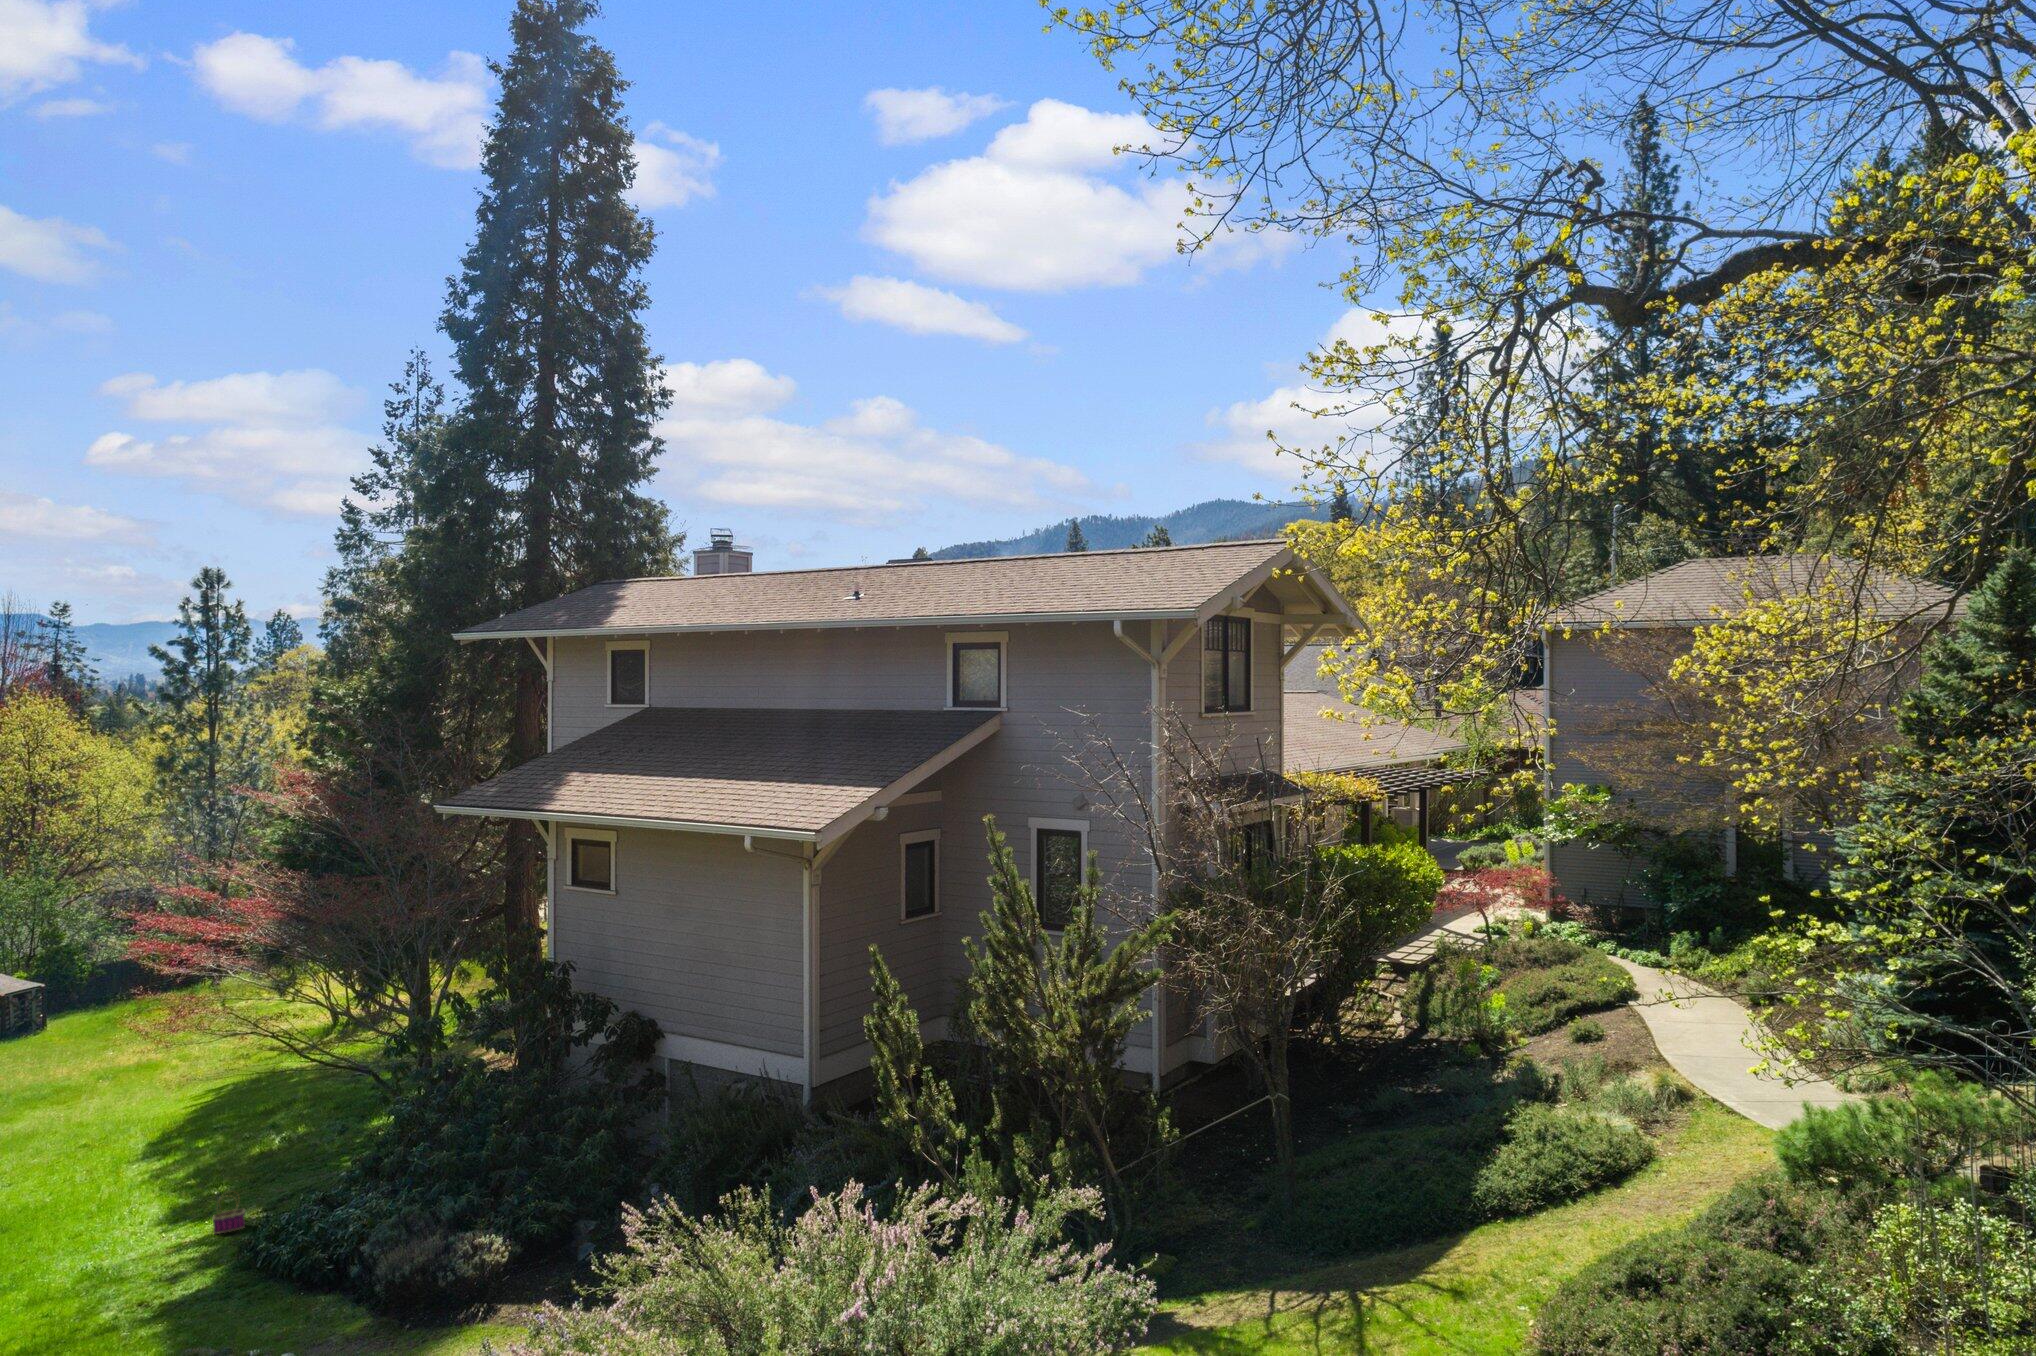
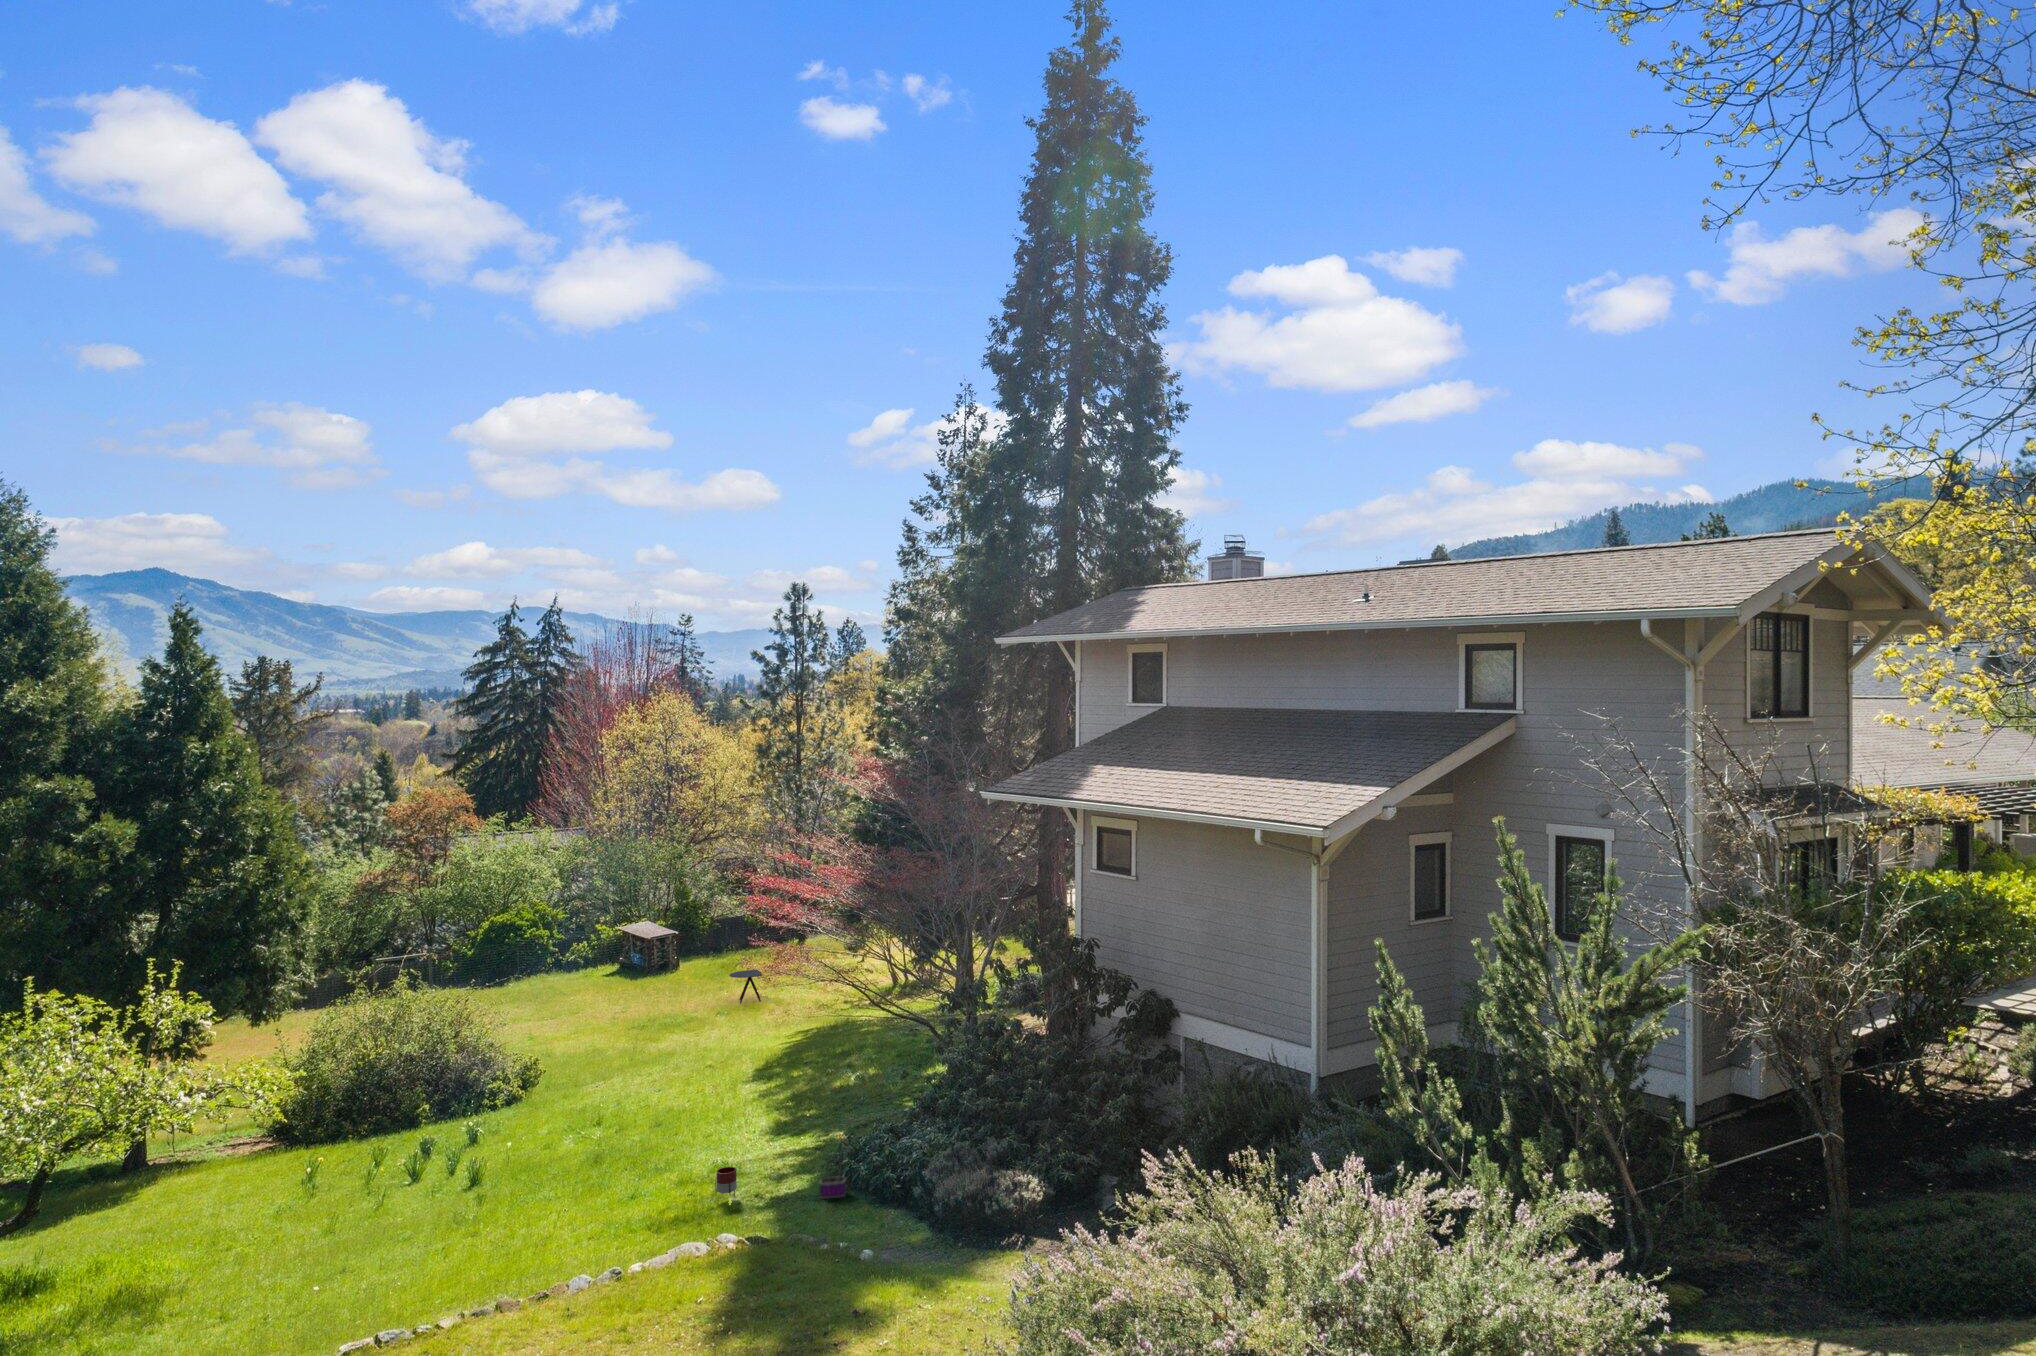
round table: none [105,1028,164,1071] -> present [729,970,763,1003]
planter: none [77,1219,105,1259] -> present [715,1167,737,1197]

